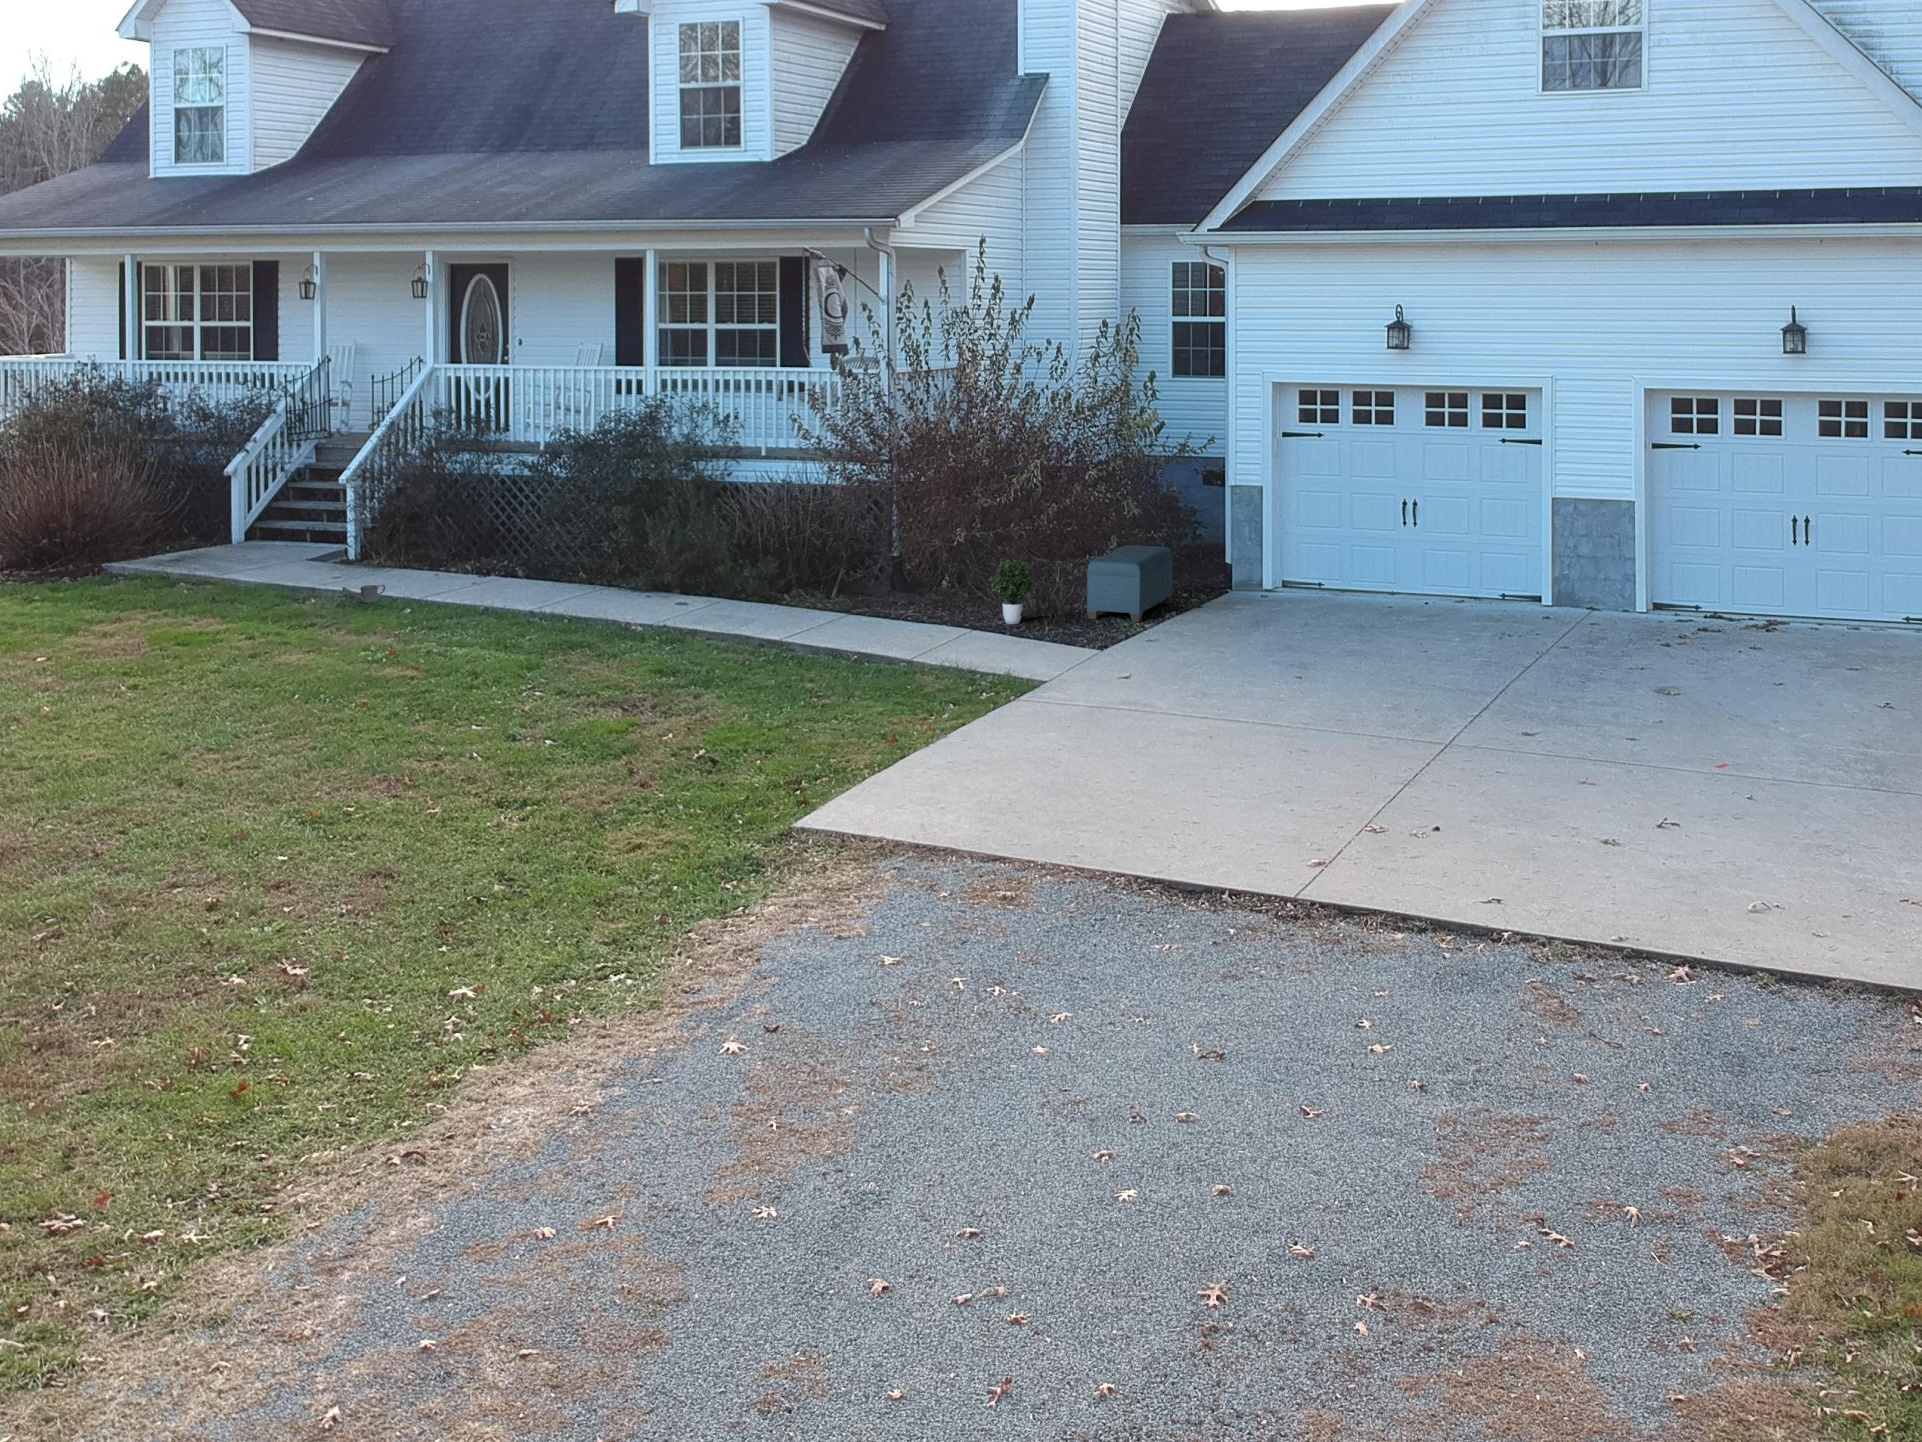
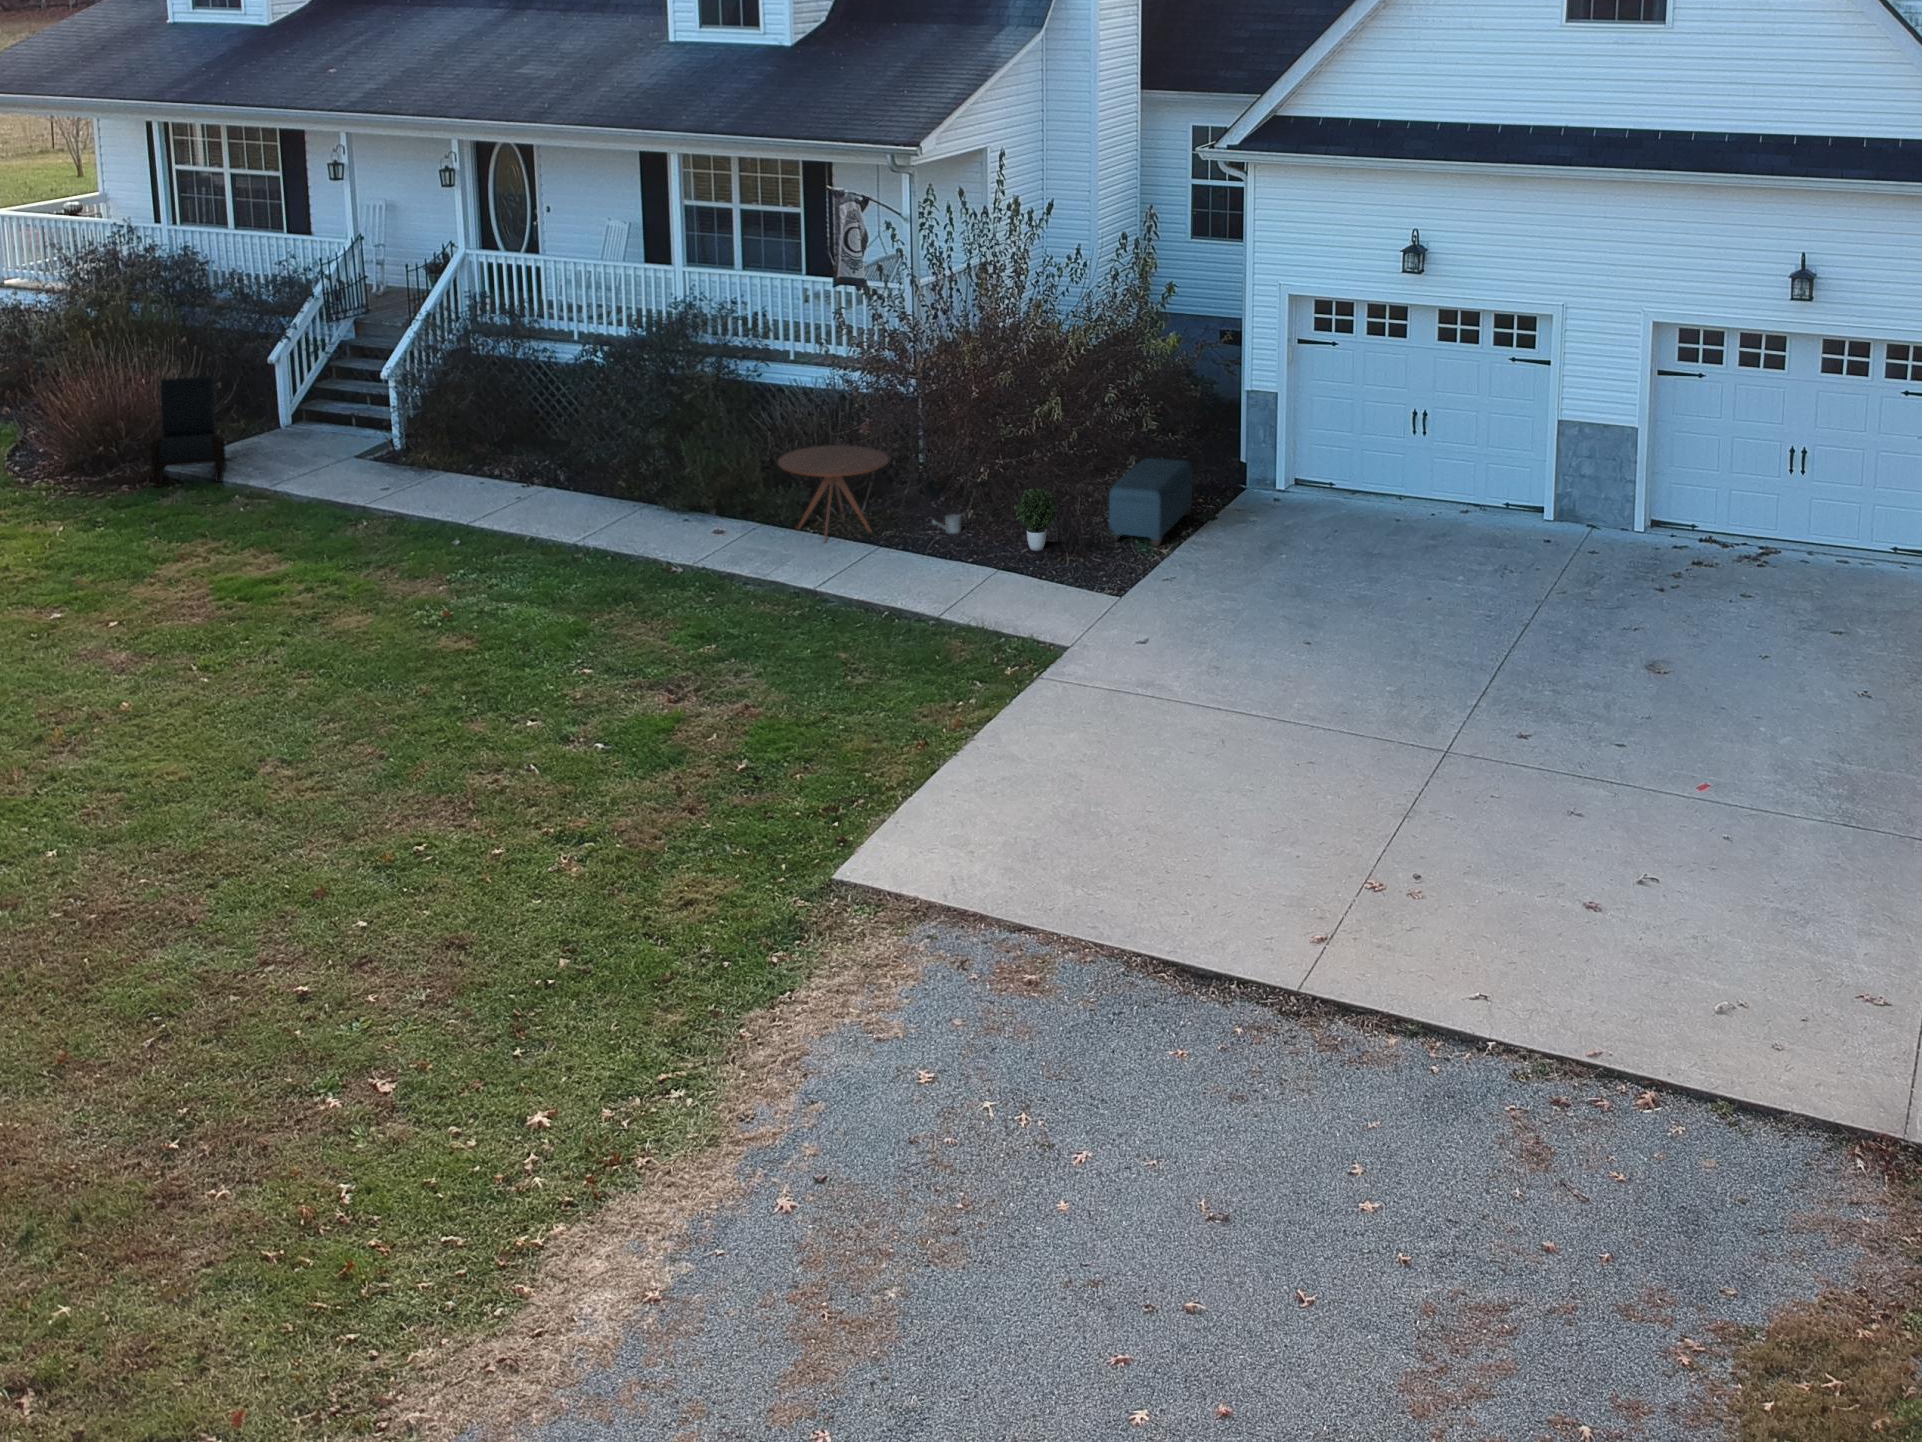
lounge chair: none [101,476,180,581] -> present [151,376,227,487]
round table: none [747,528,861,618] -> present [778,445,889,542]
watering can: present [343,585,385,604] -> present [932,514,964,534]

